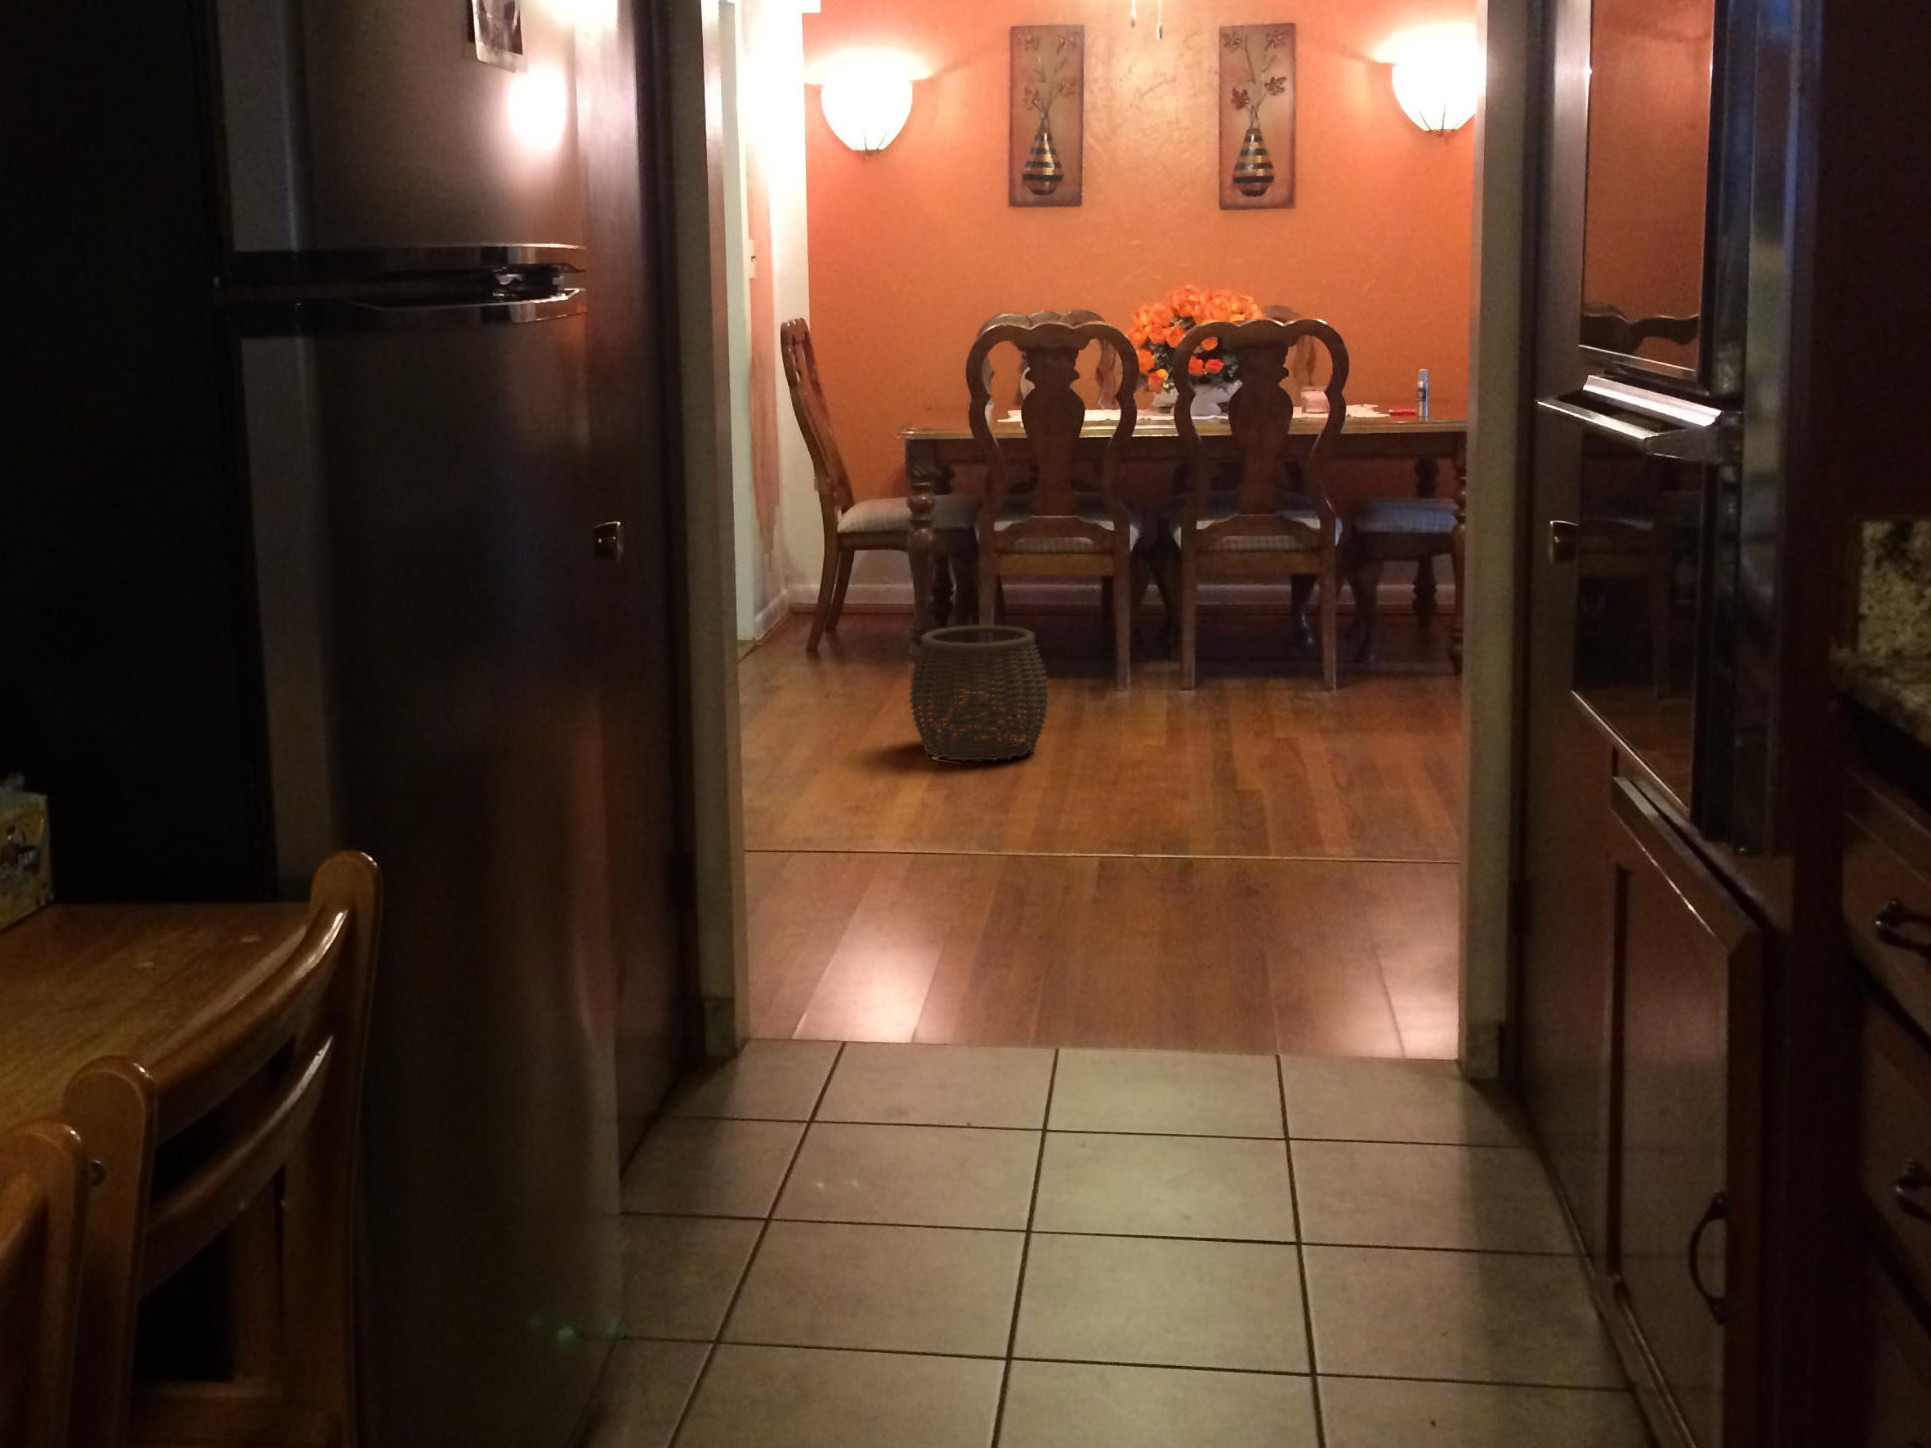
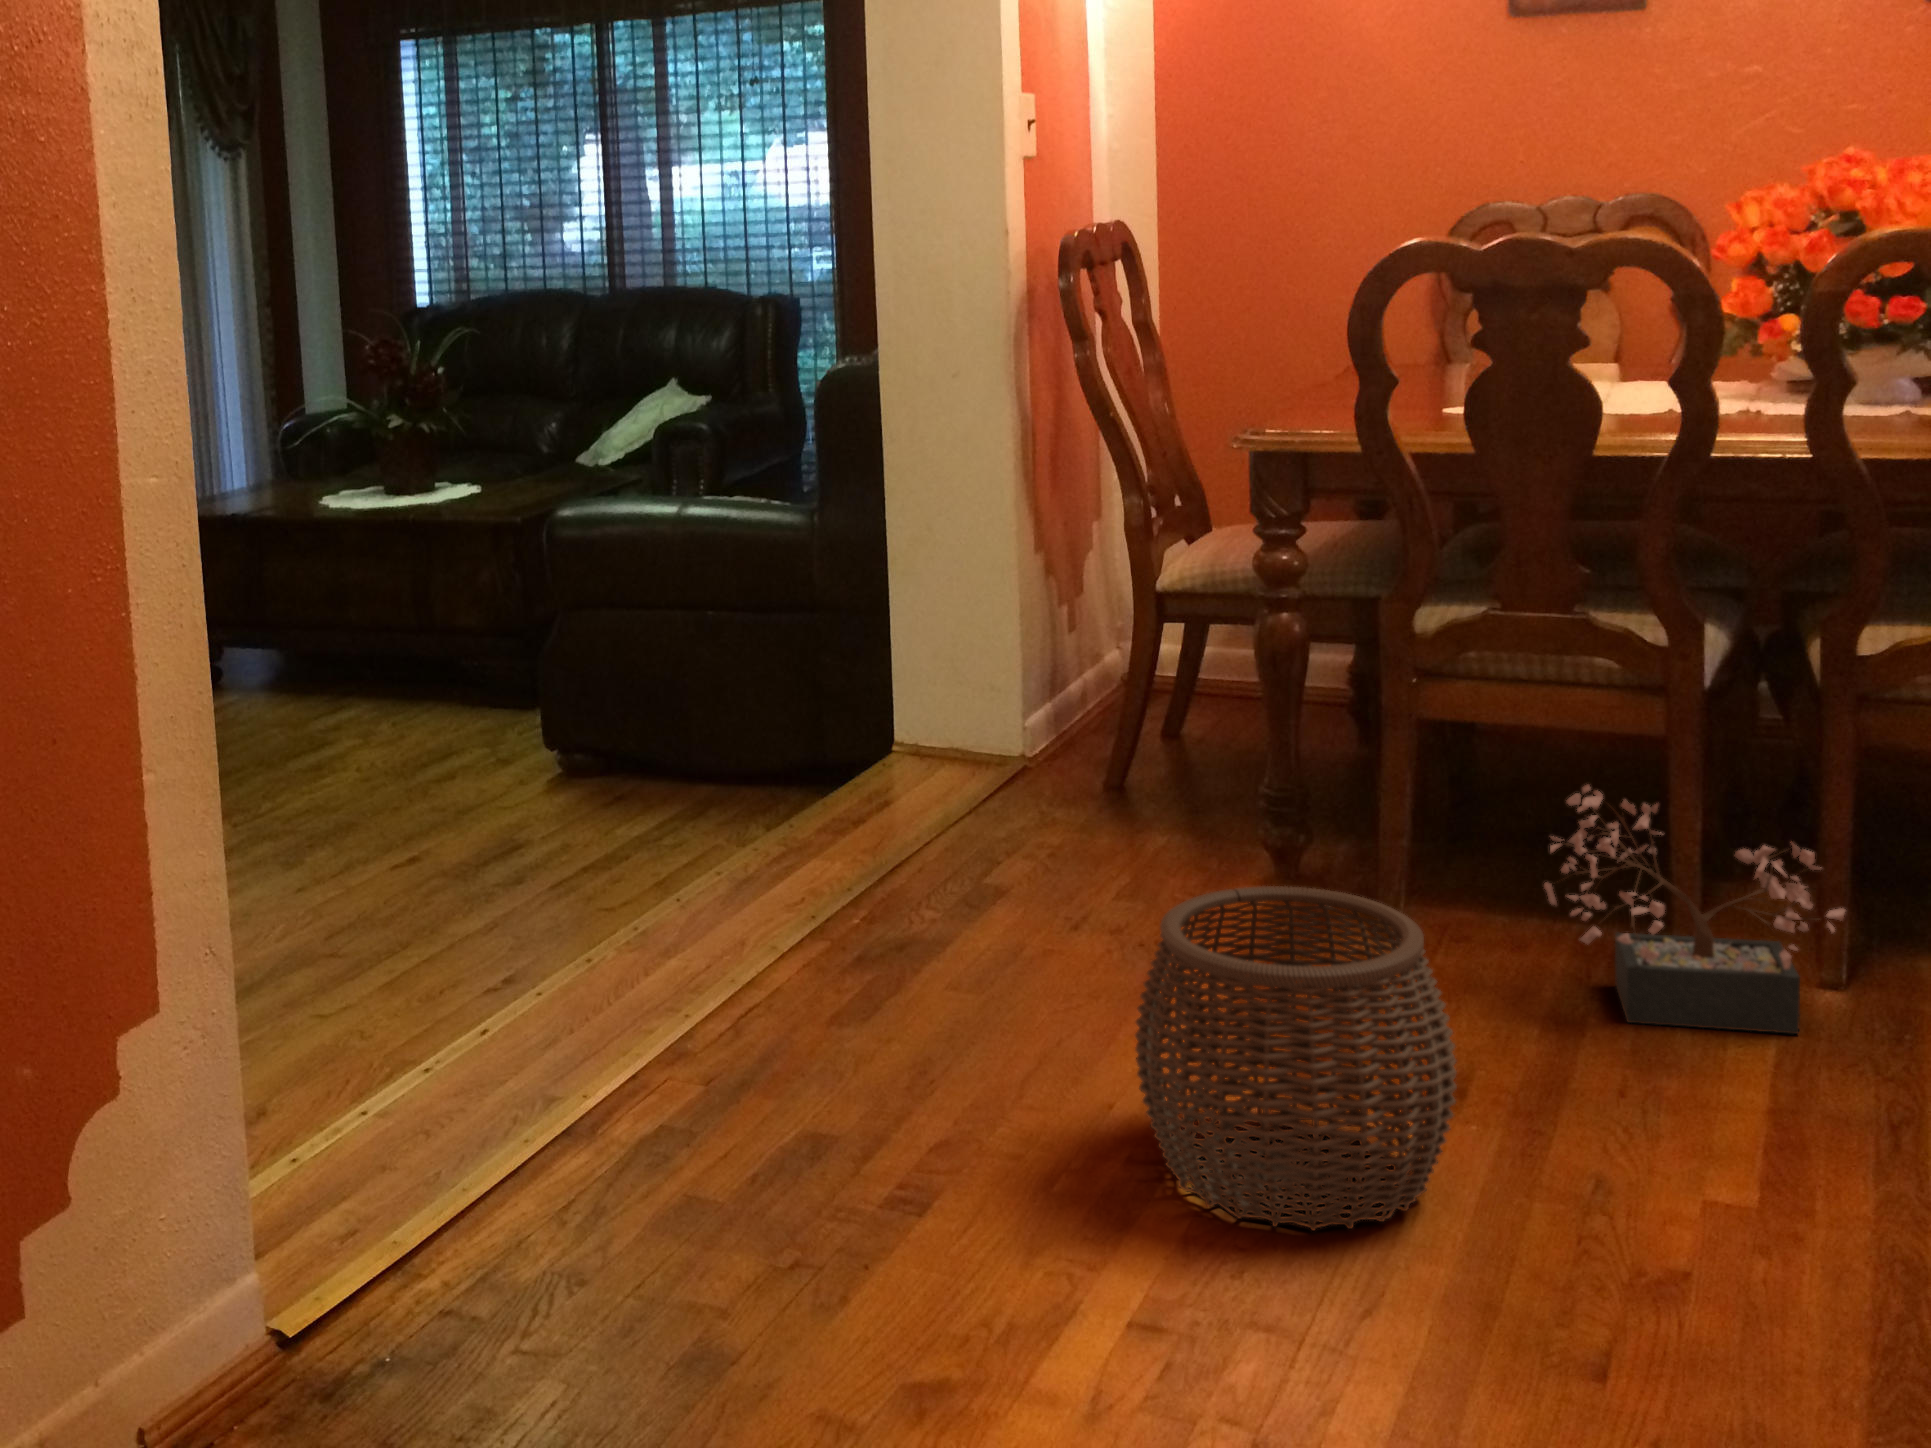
decorative plant: none [1066,595,1195,703] -> present [1544,785,1845,1034]

